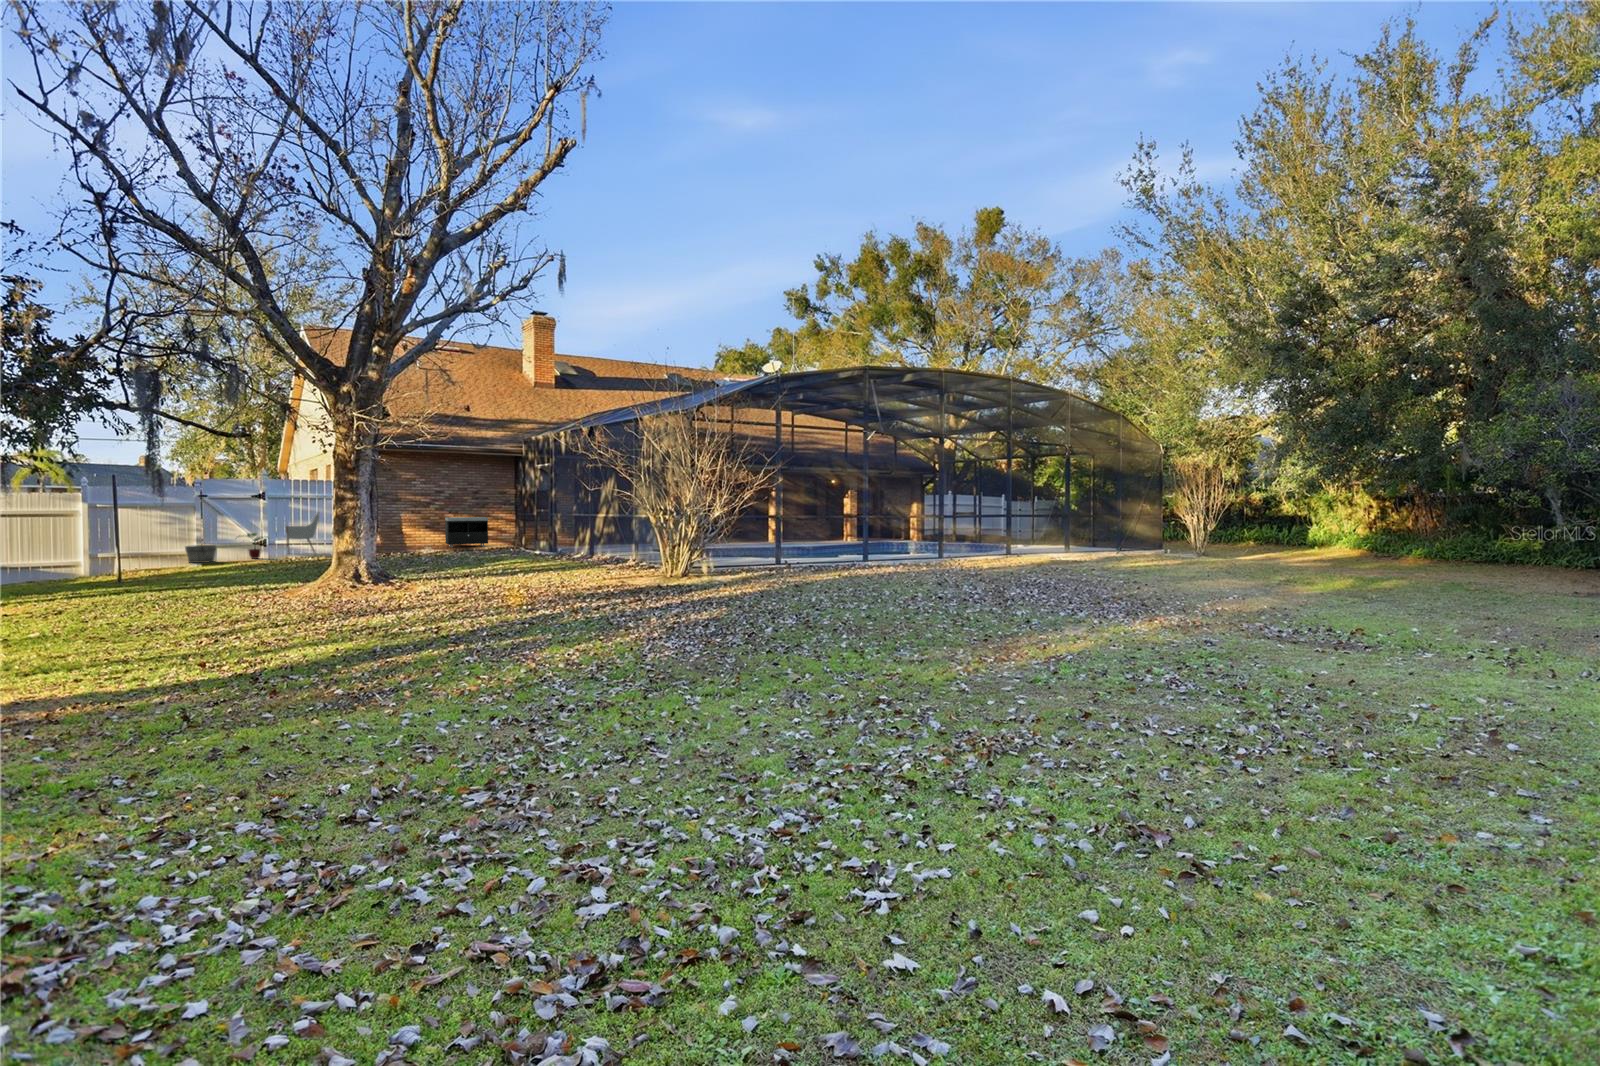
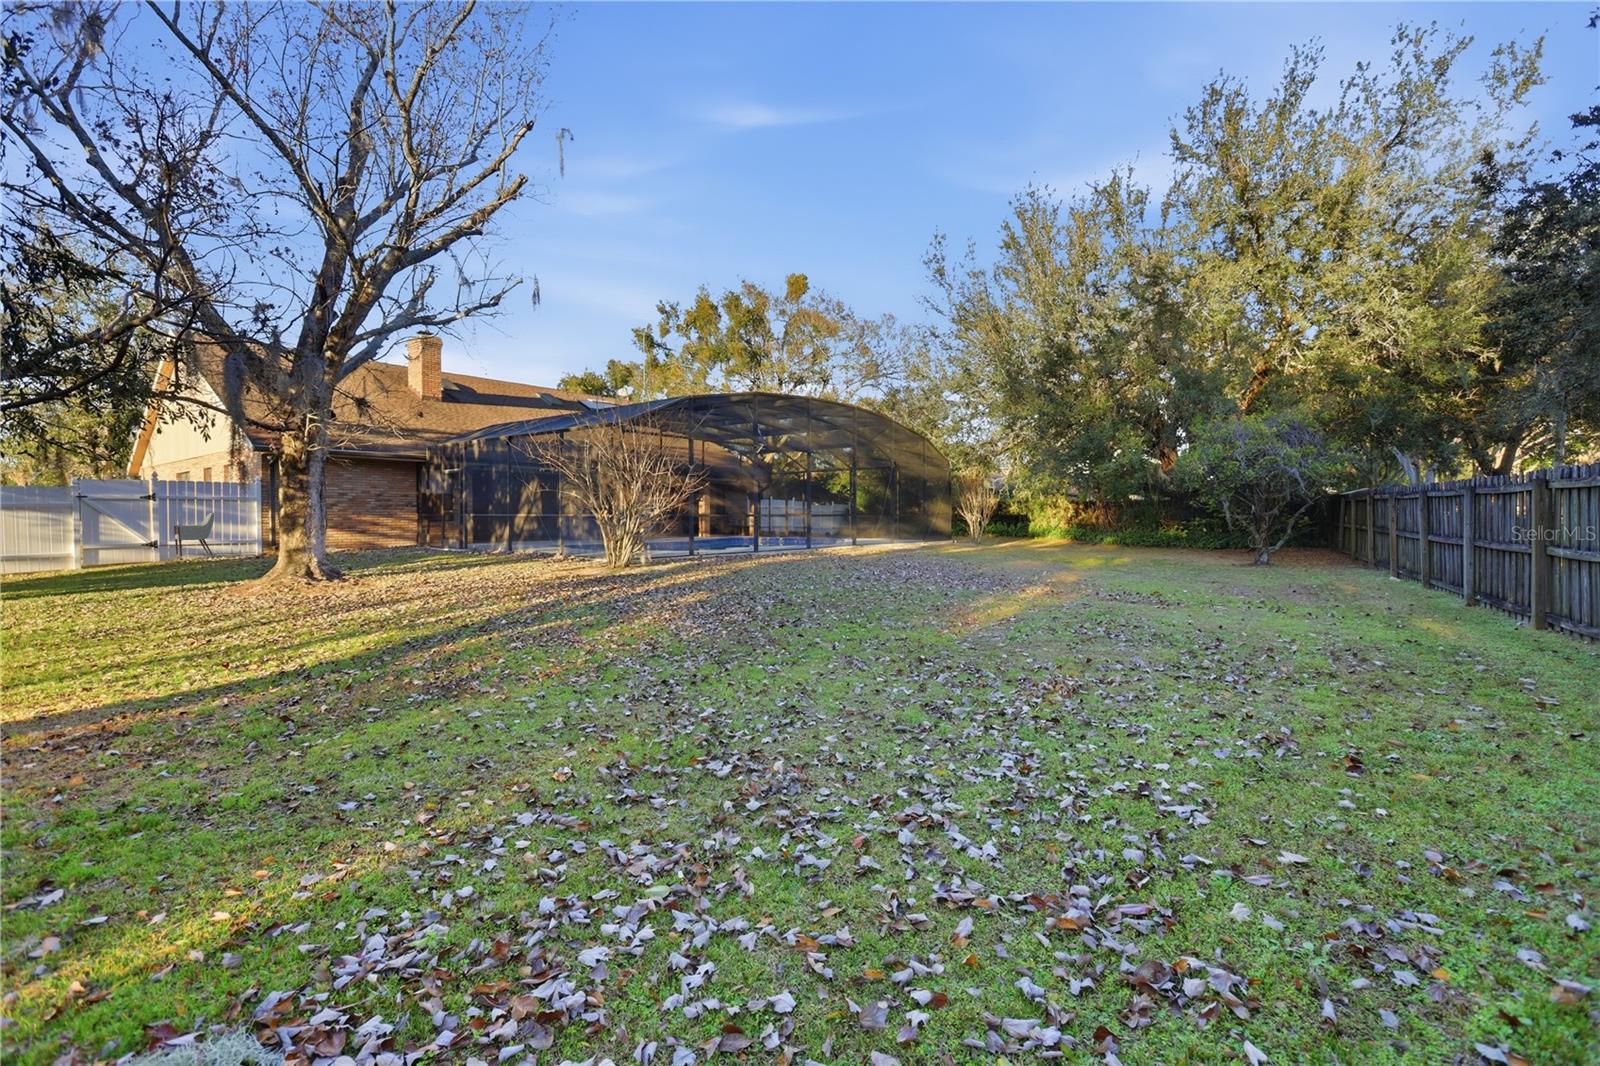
storage bench: present [445,517,488,547] -> none [345,517,391,545]
potted plant: present [247,533,263,559] -> none [121,534,163,560]
wooden bucket: present [185,545,216,563] -> none [60,542,100,566]

